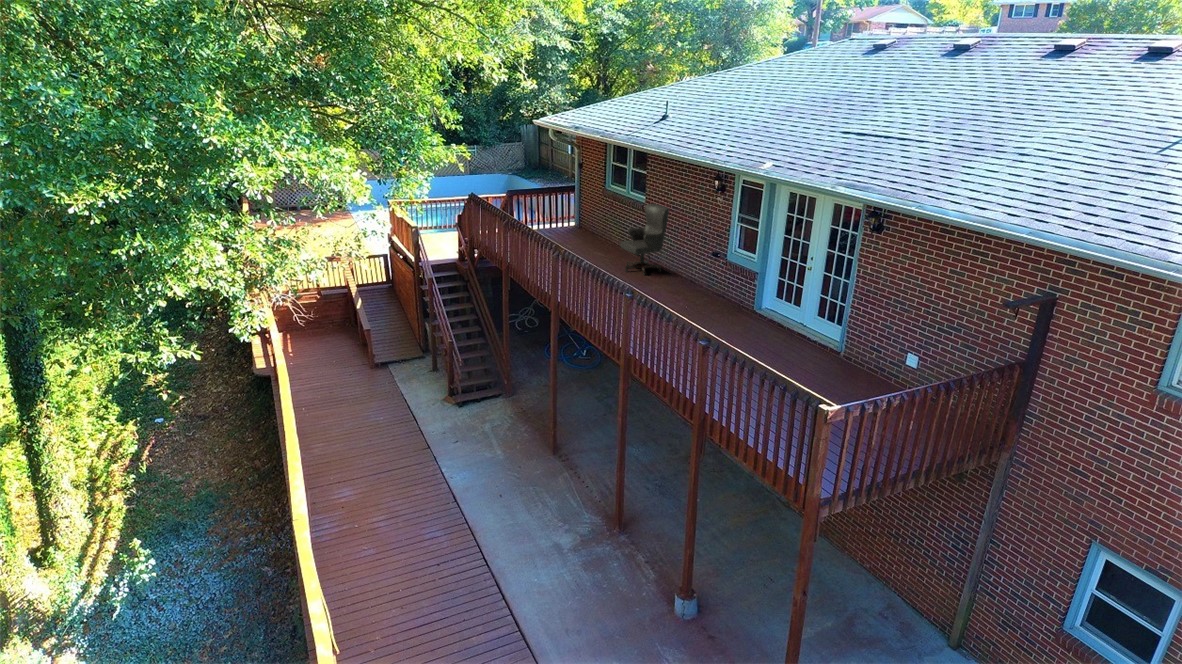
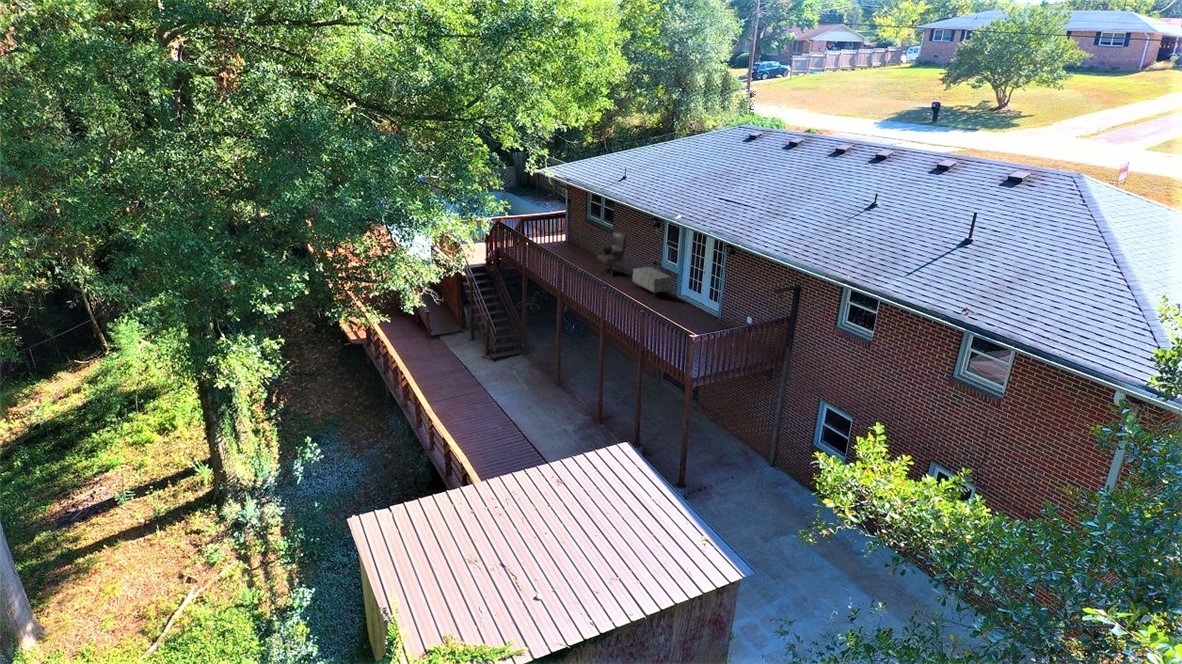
bench: none [678,259,746,313] -> present [633,267,672,298]

